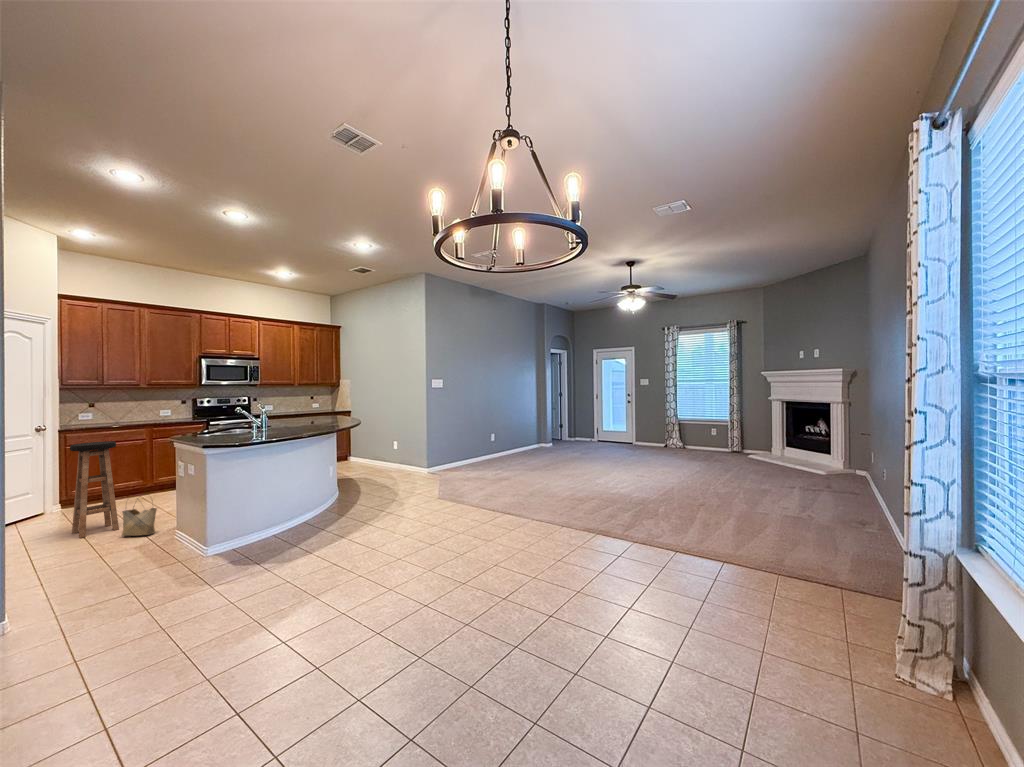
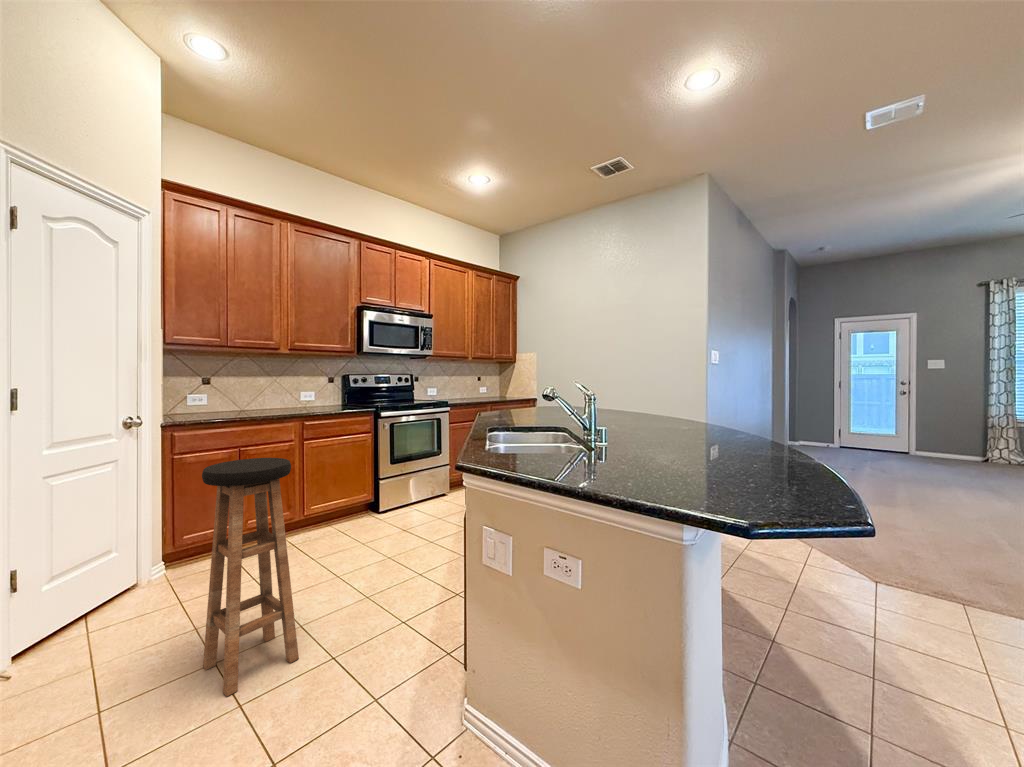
woven basket: present [122,498,157,536] -> none [322,590,396,703]

